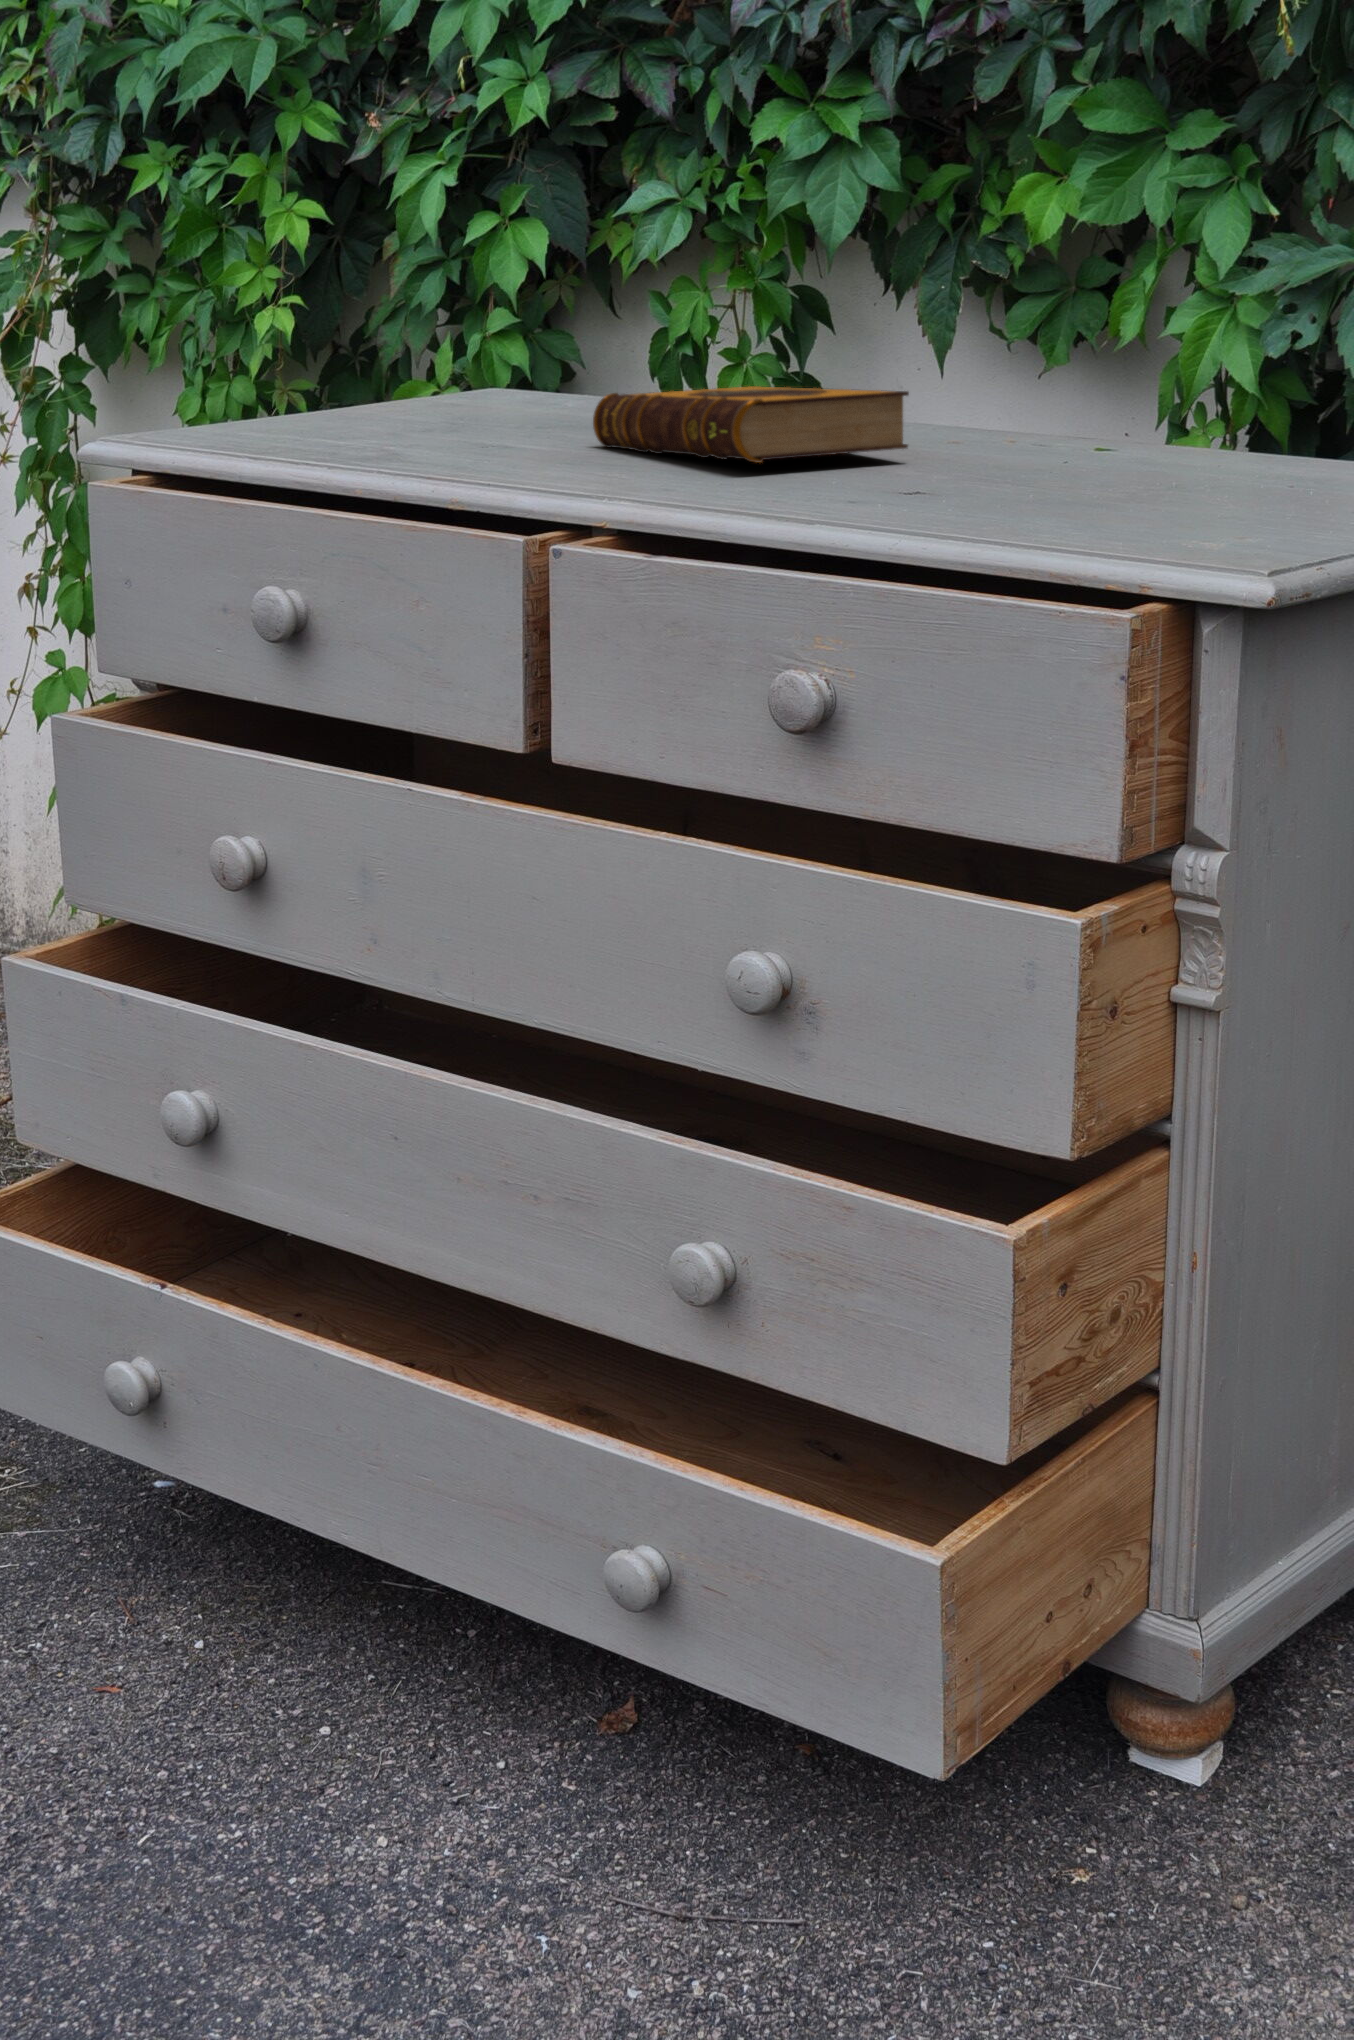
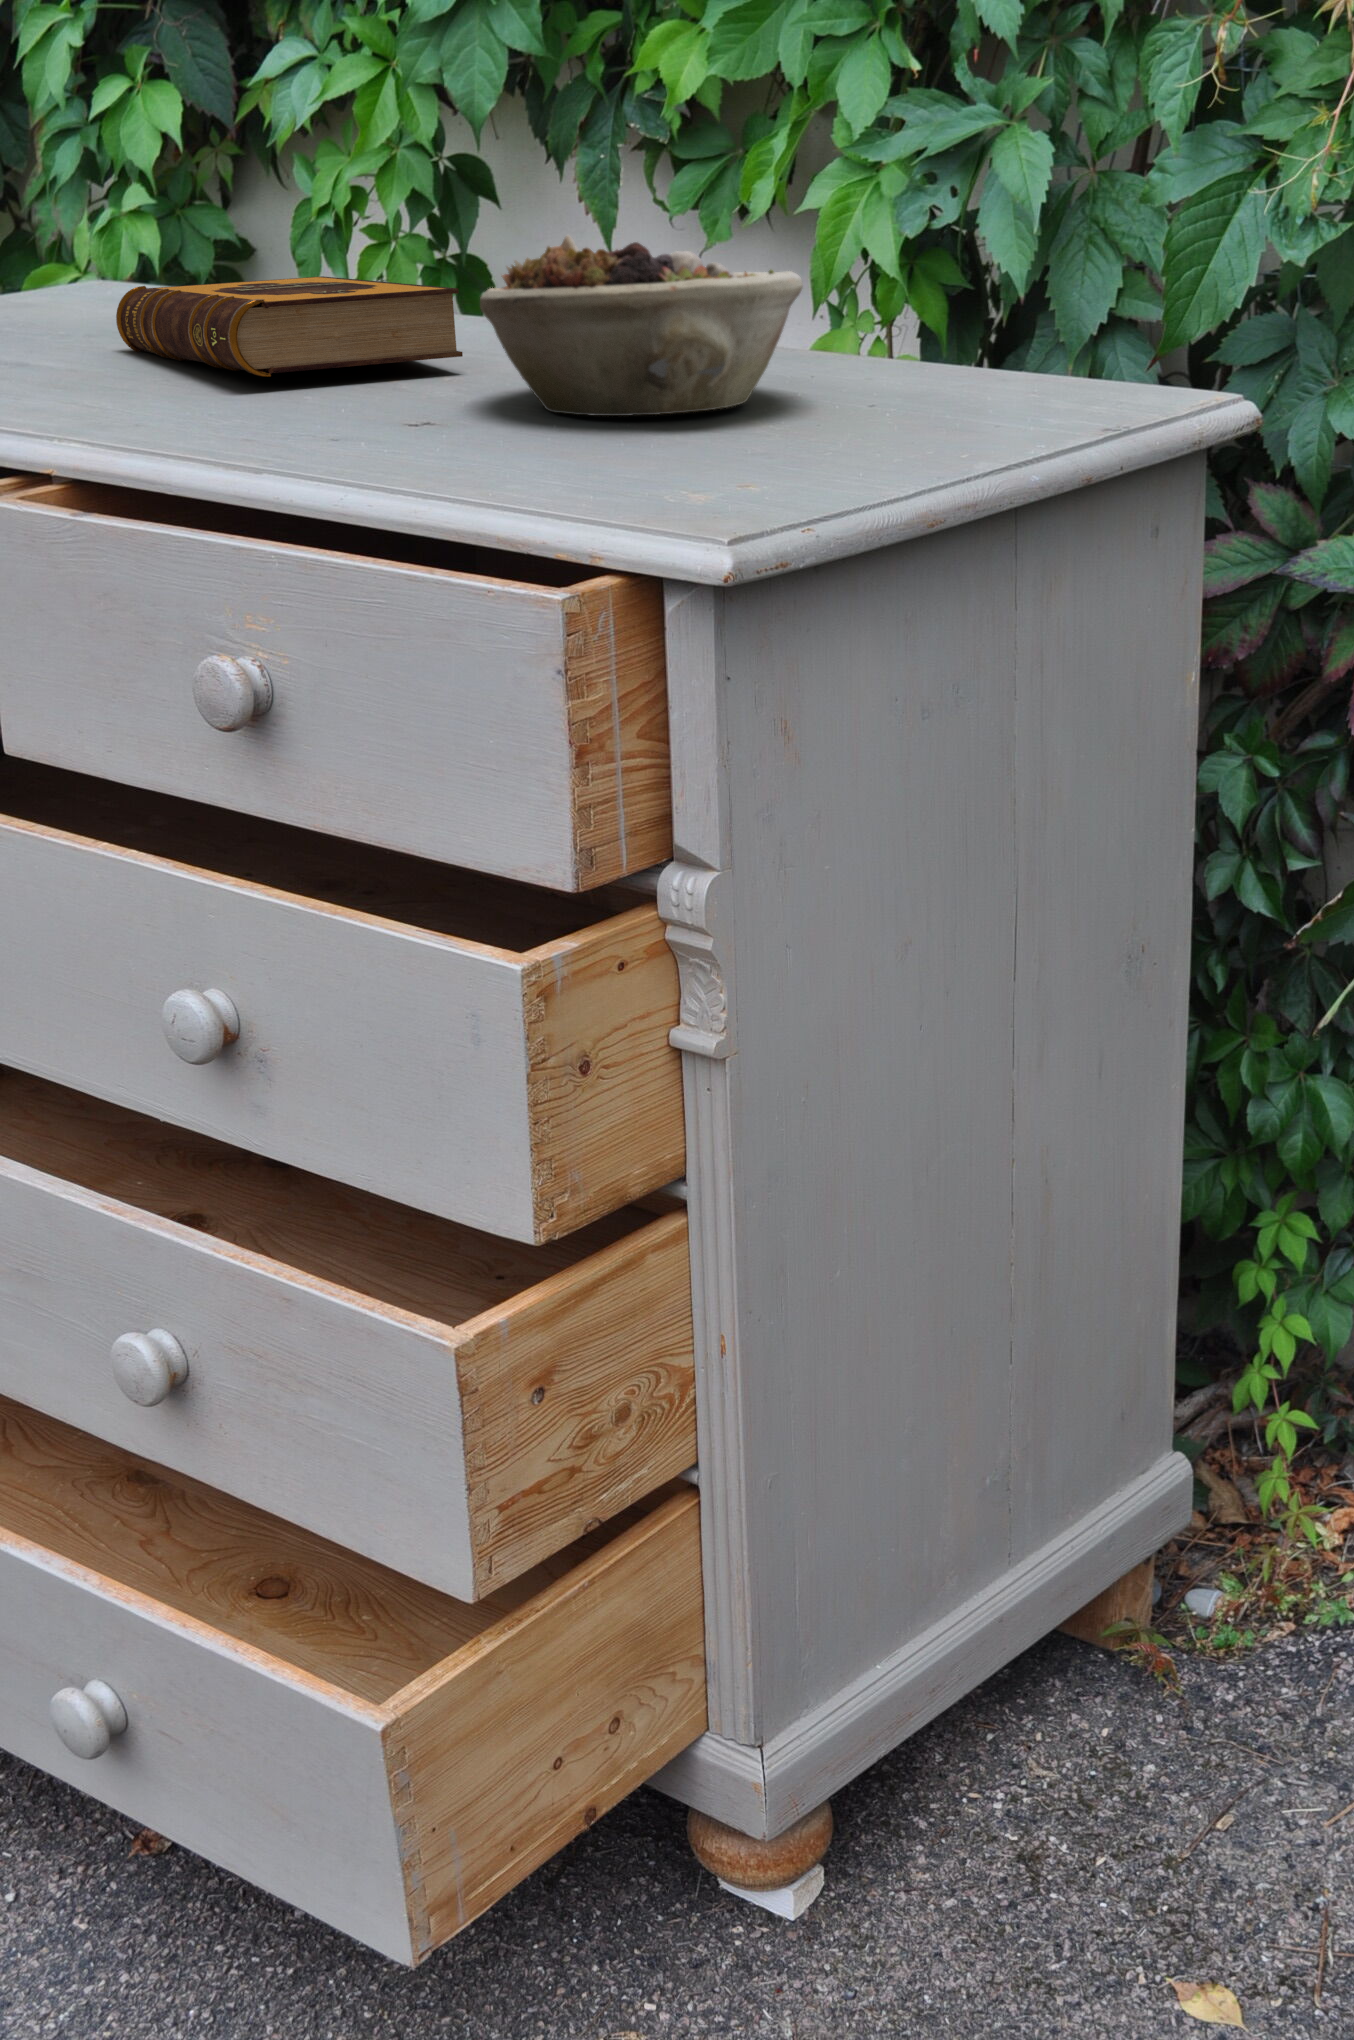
succulent planter: none [959,343,1234,491] -> present [480,235,803,416]

